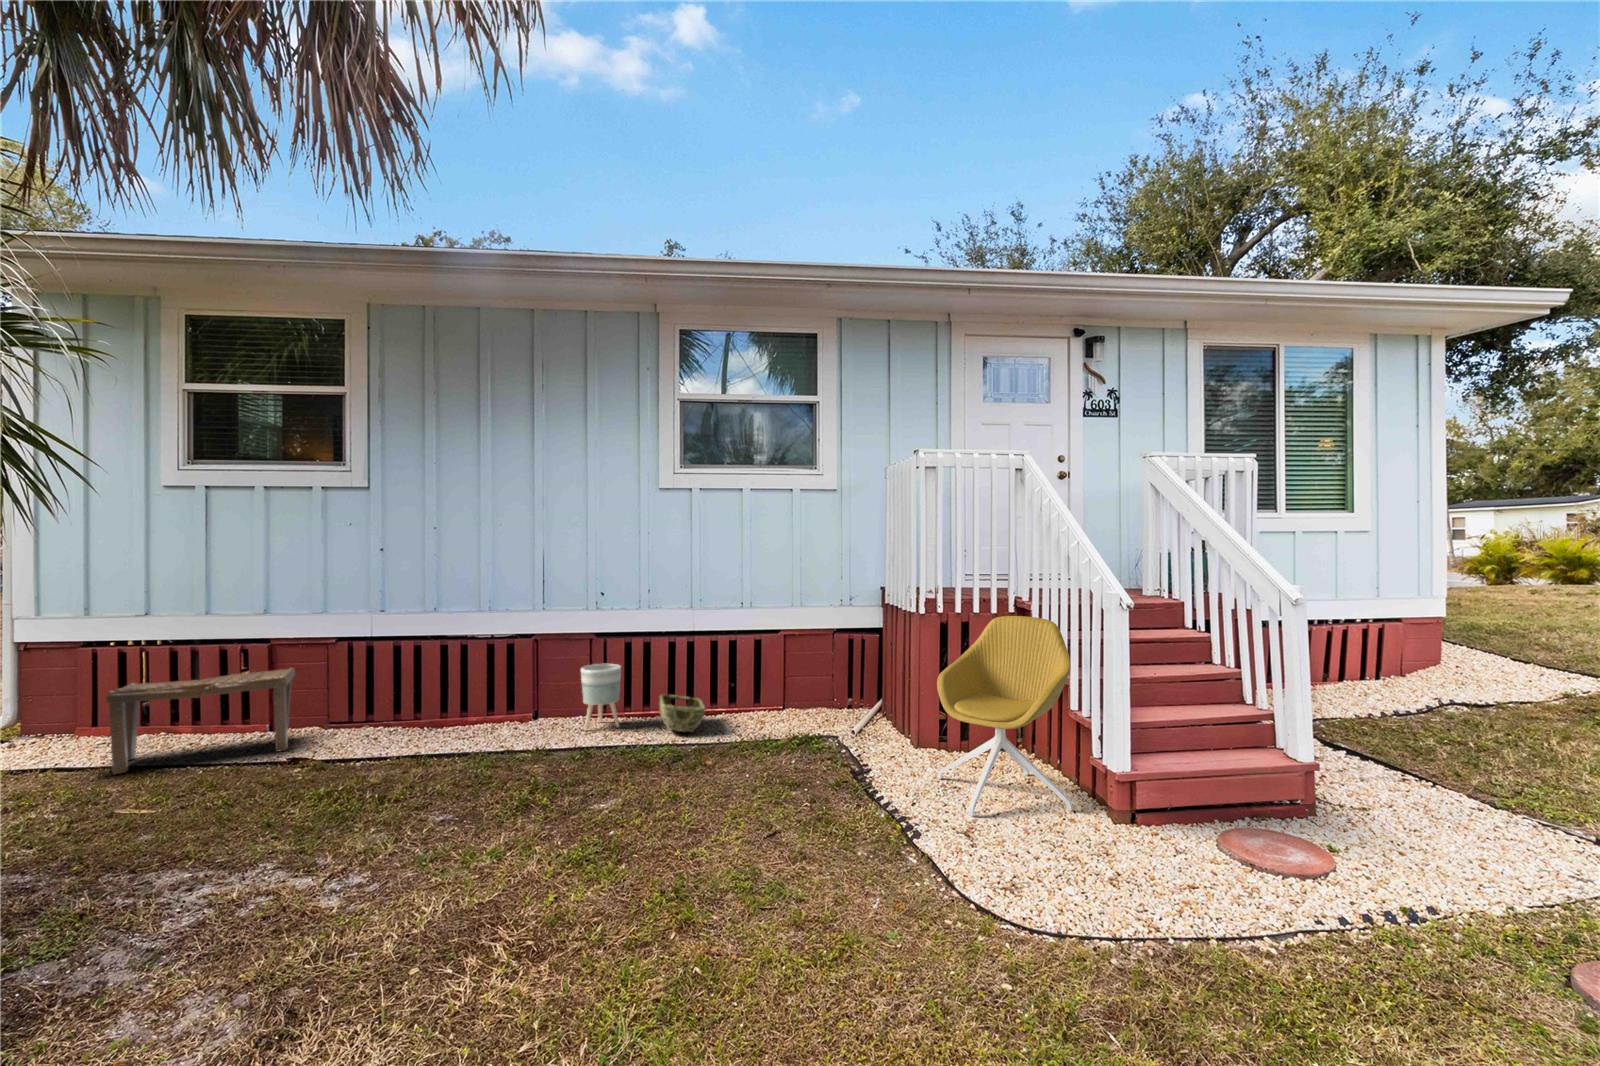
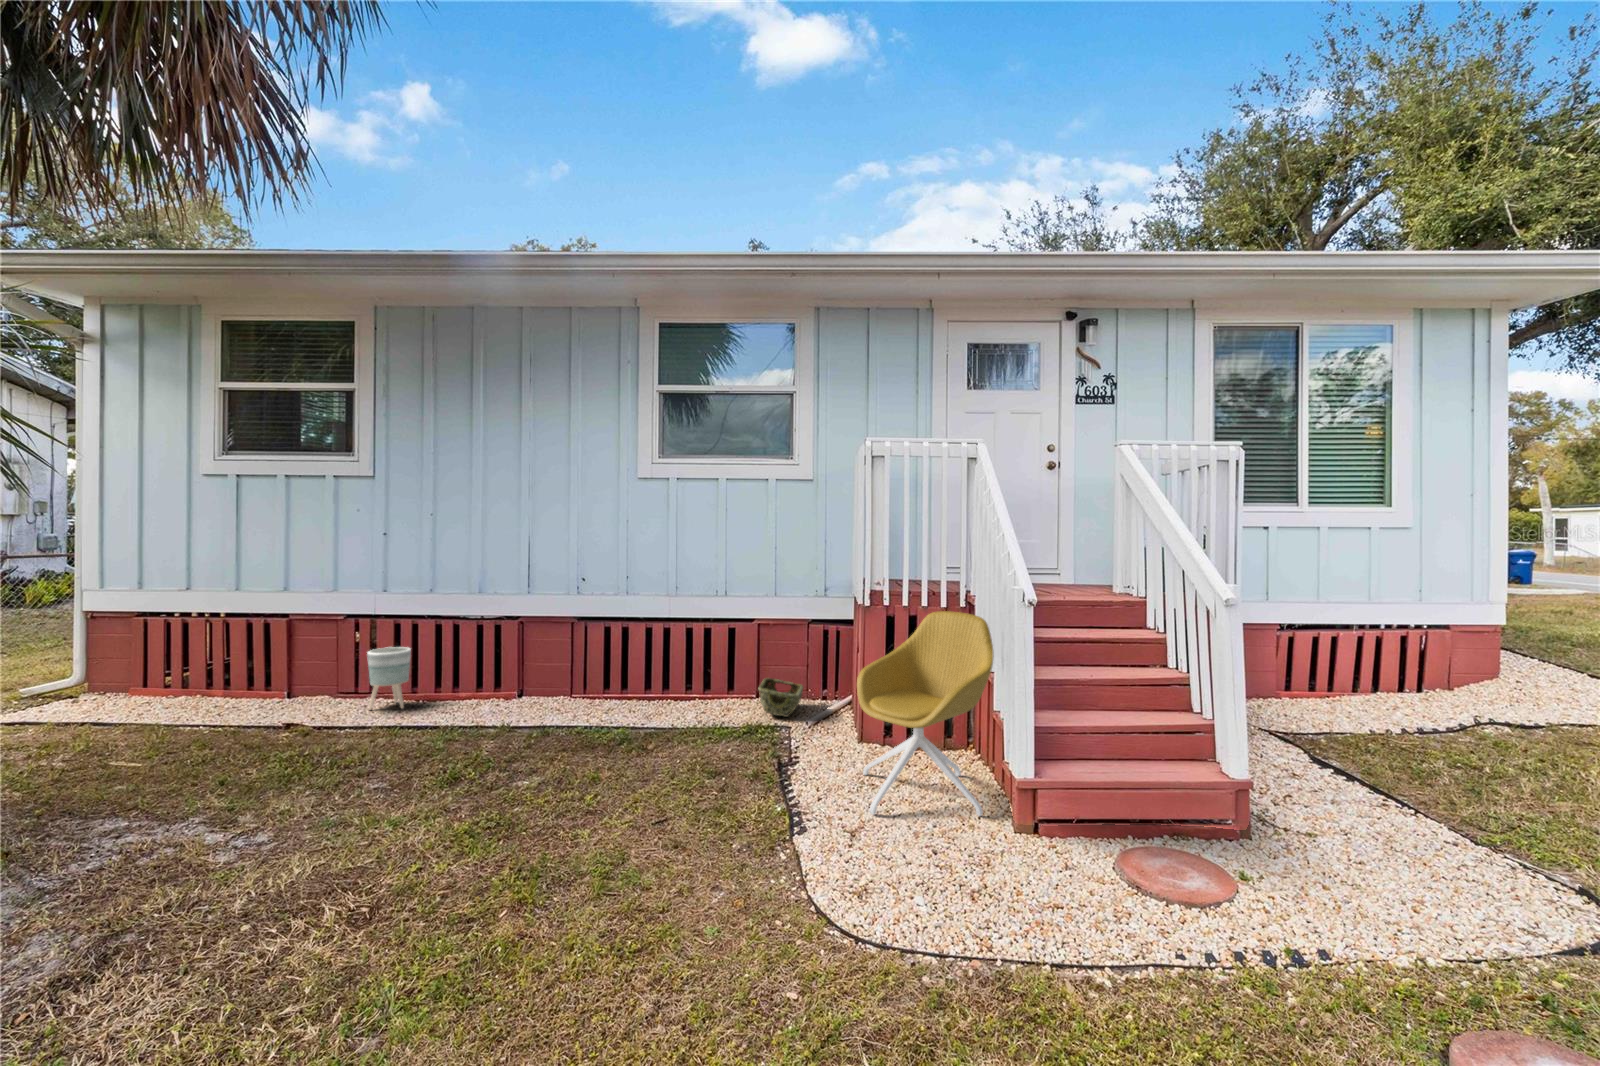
planter: present [581,664,621,731] -> present [367,647,411,710]
bench: present [106,668,295,774] -> none [138,641,309,729]
woven basket: present [659,694,706,732] -> present [758,678,803,717]

